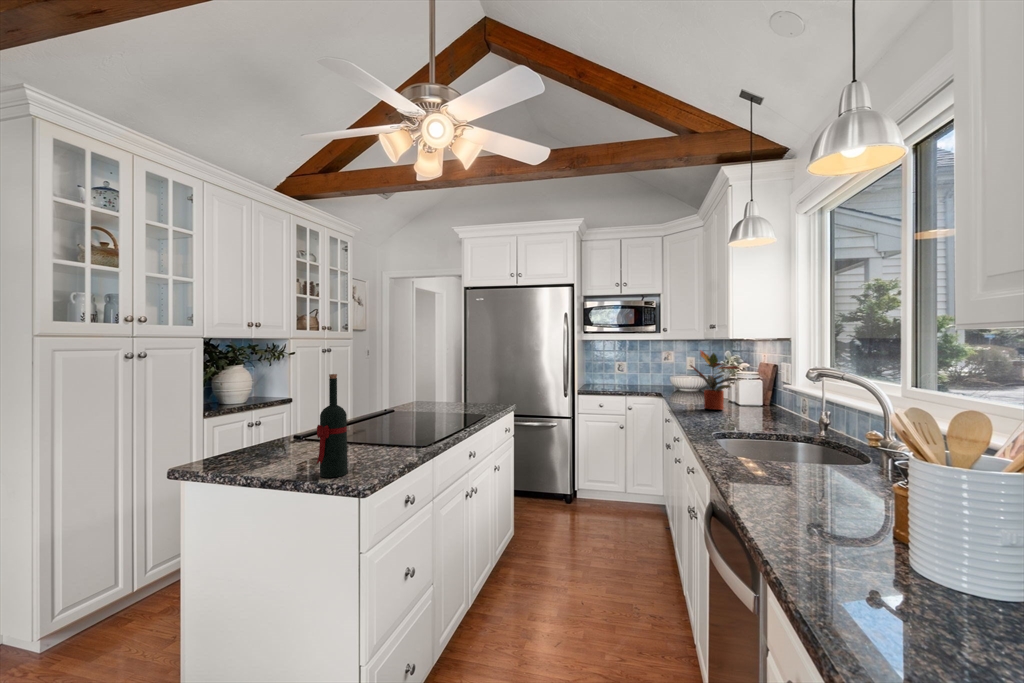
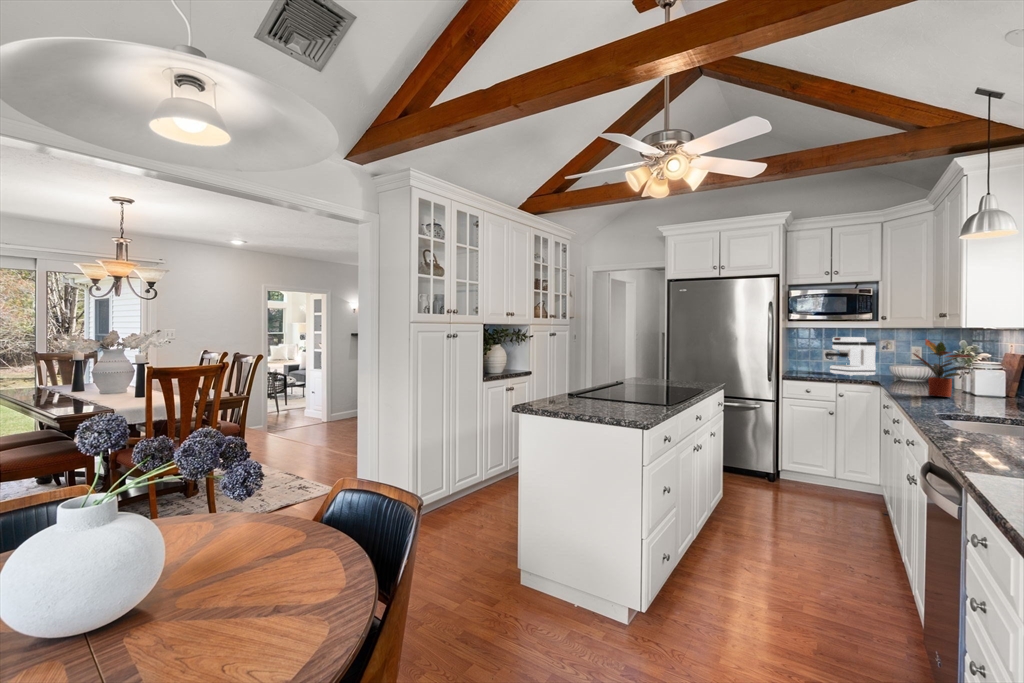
coffee maker: none [615,348,659,388] -> present [825,337,876,376]
wine bottle: present [317,374,347,478] -> none [613,350,630,416]

